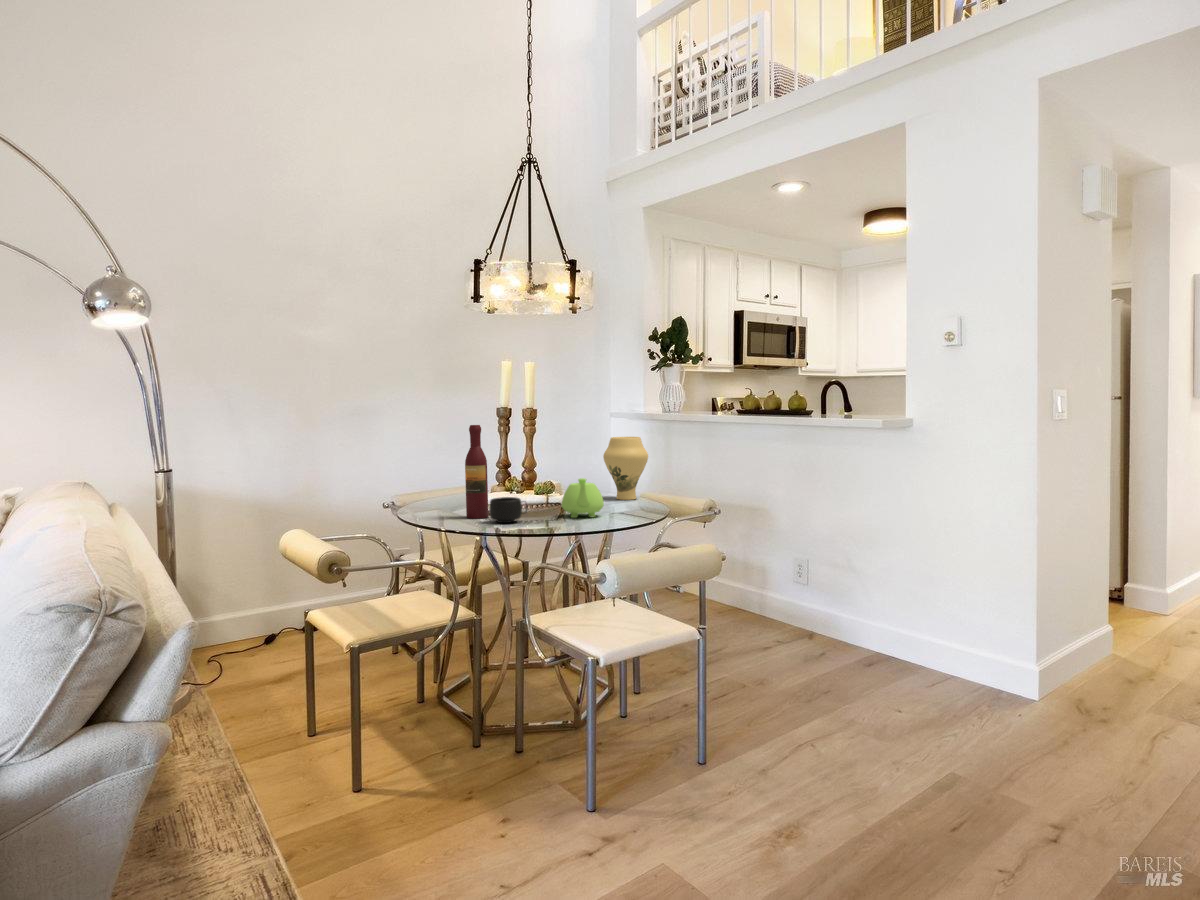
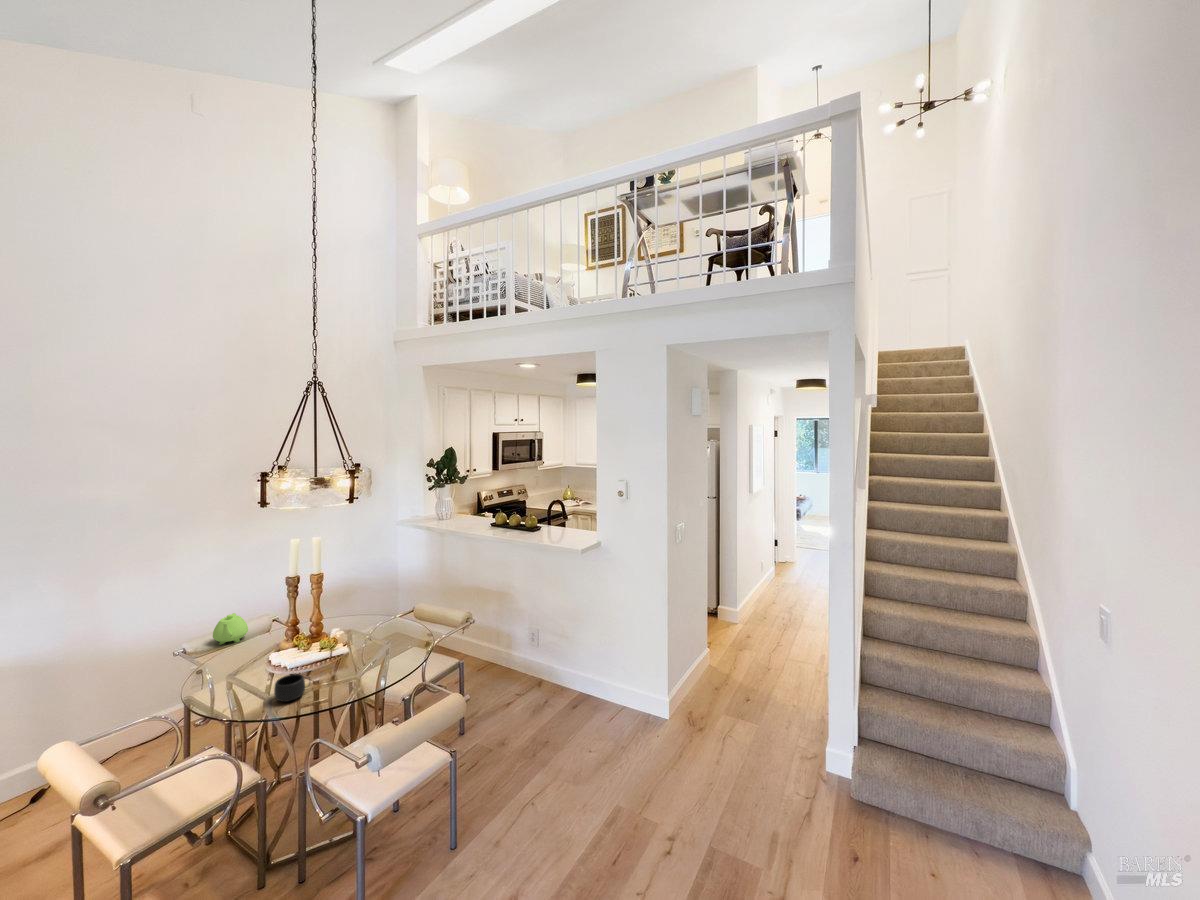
wine bottle: present [465,425,488,519] -> none [252,612,275,693]
vase: present [603,437,648,500] -> none [383,573,420,625]
teapot: present [562,478,604,518] -> present [213,613,248,645]

